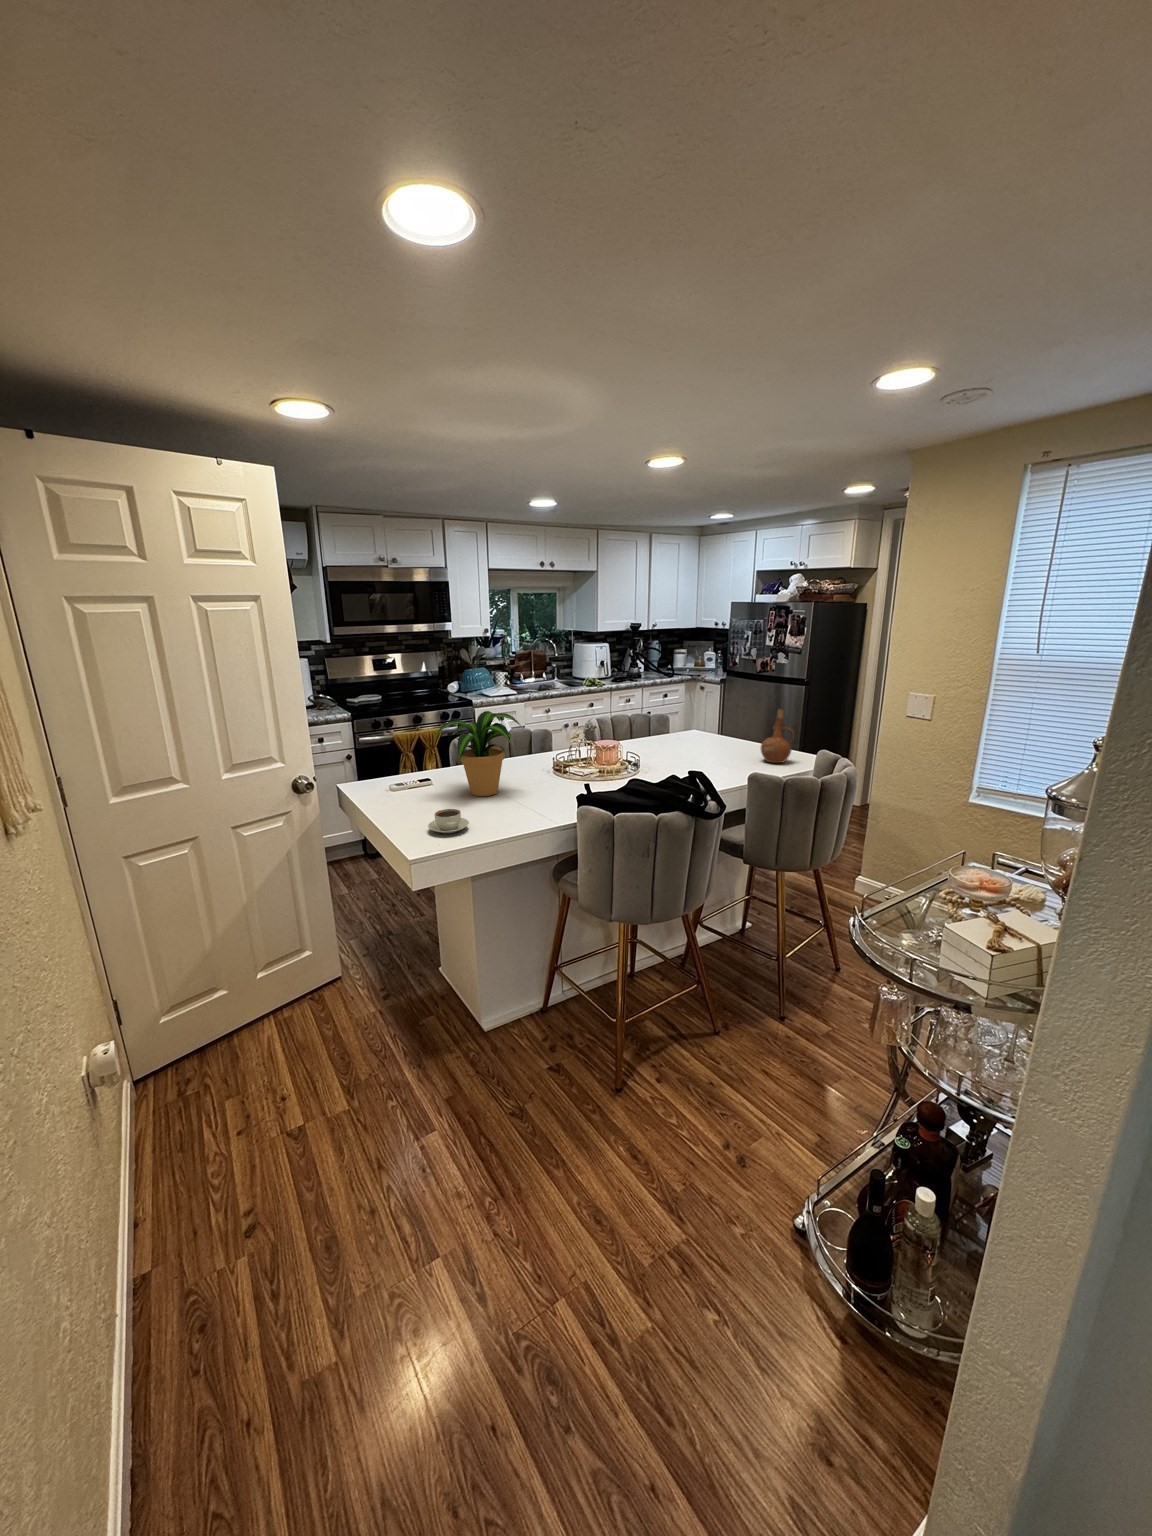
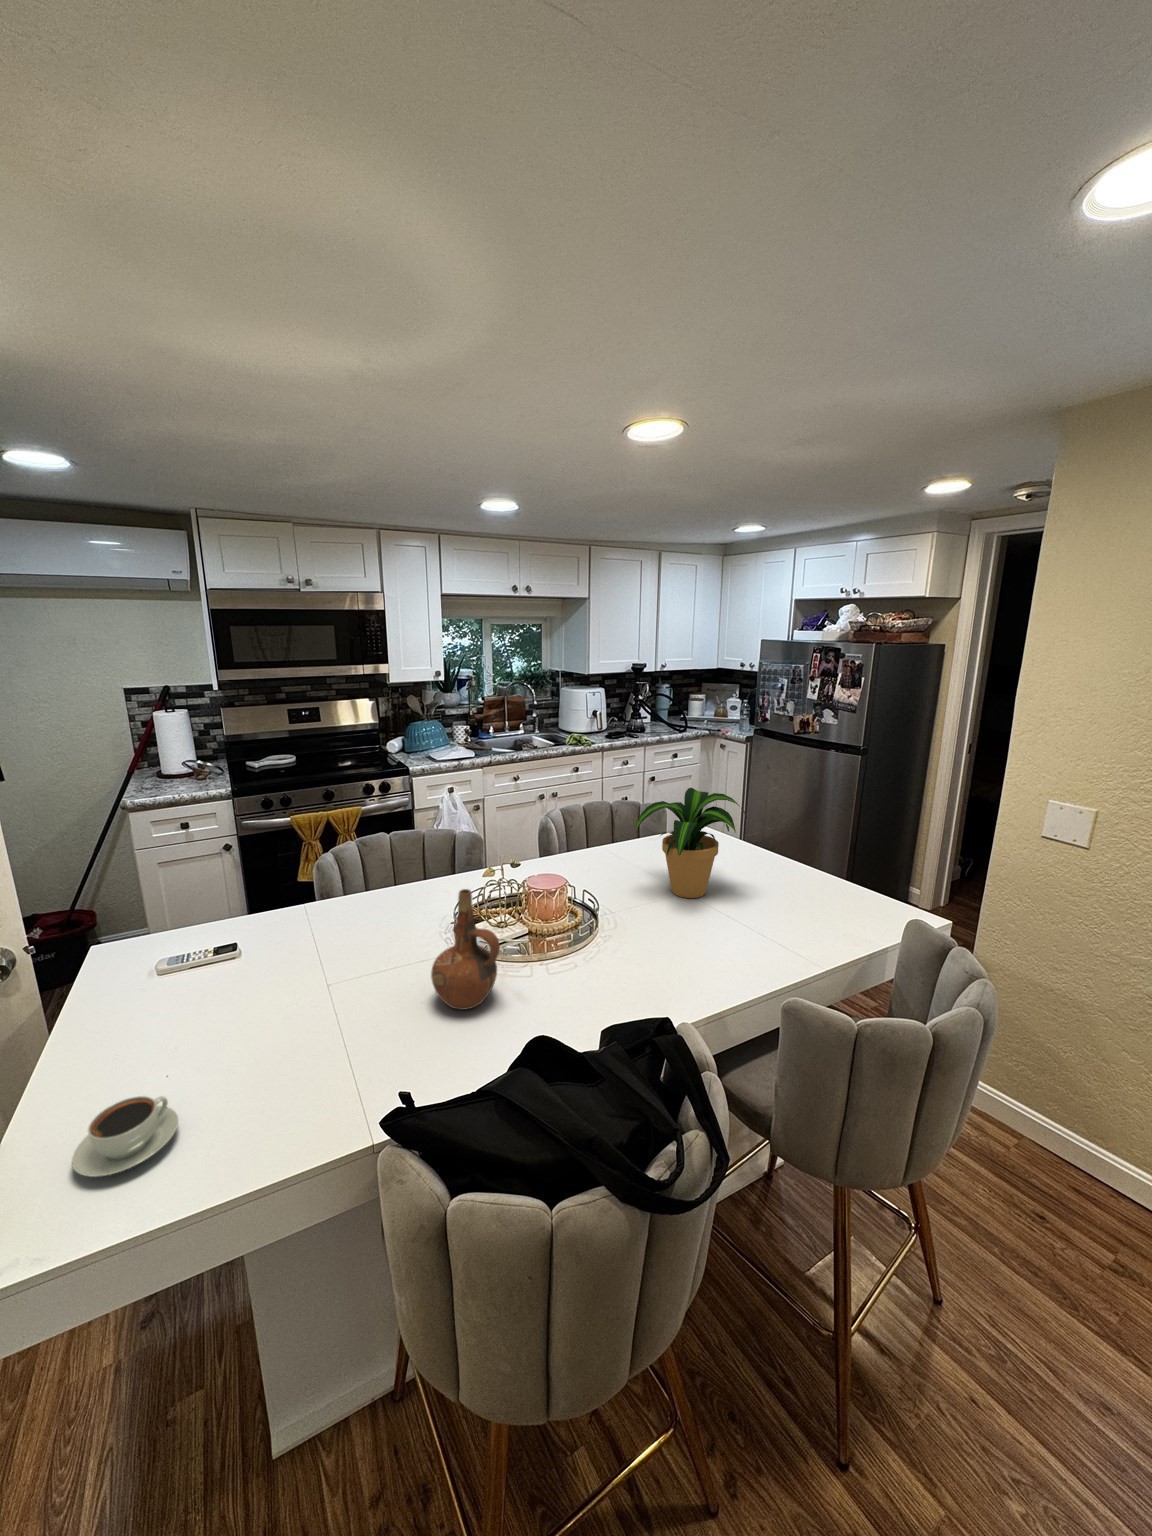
ceramic pitcher: present [761,709,794,763] -> present [431,889,500,1010]
potted plant: present [434,711,521,796] -> present [636,788,747,898]

